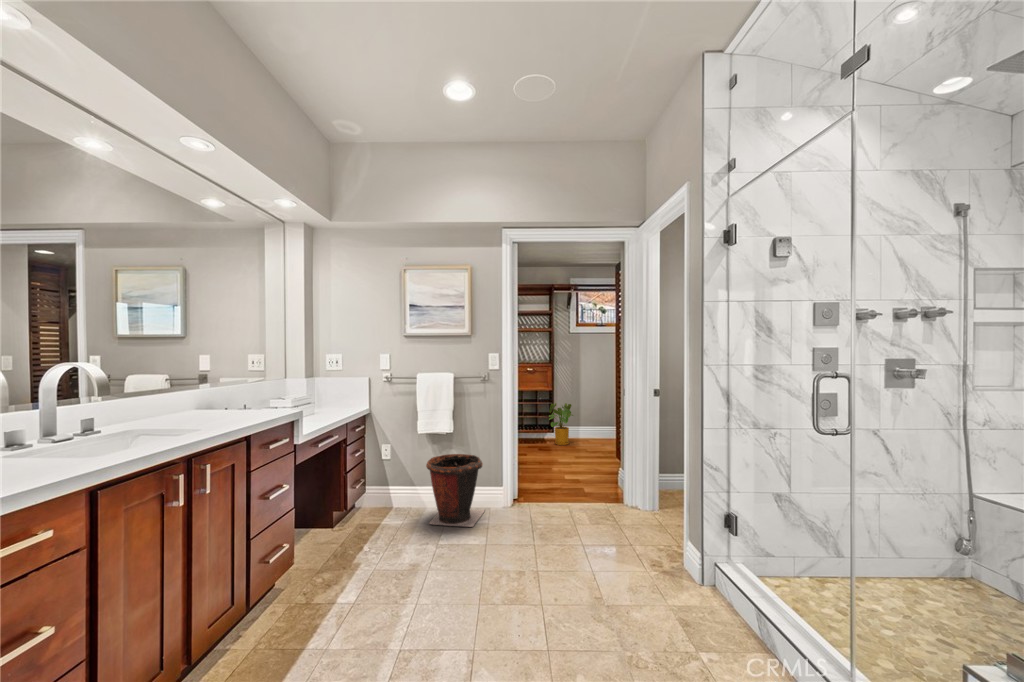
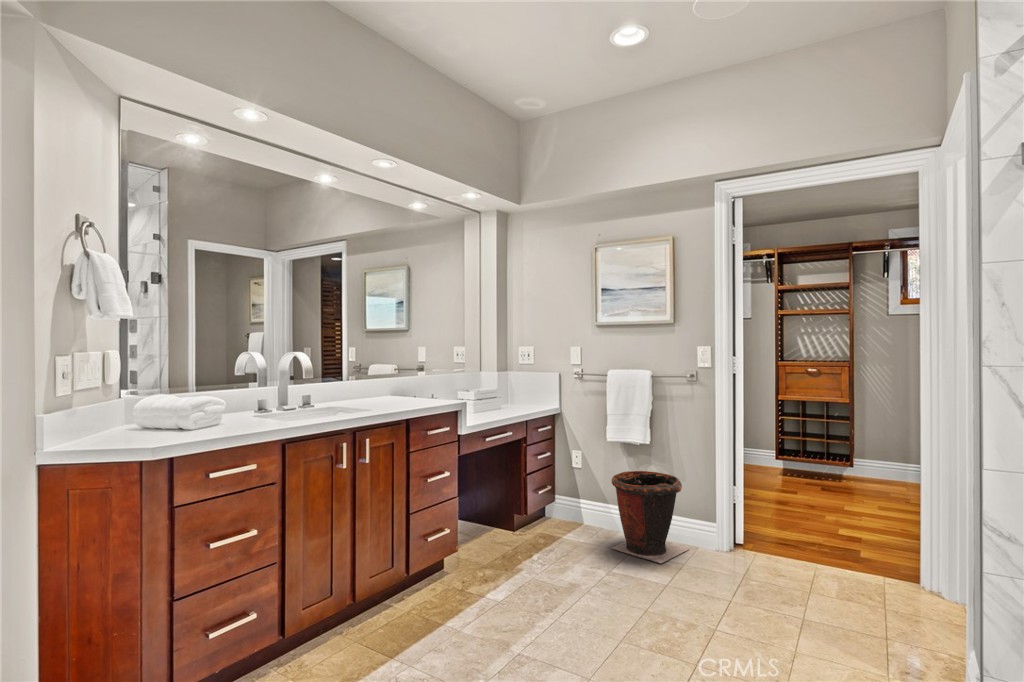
house plant: present [549,403,573,445] -> none [839,424,893,489]

